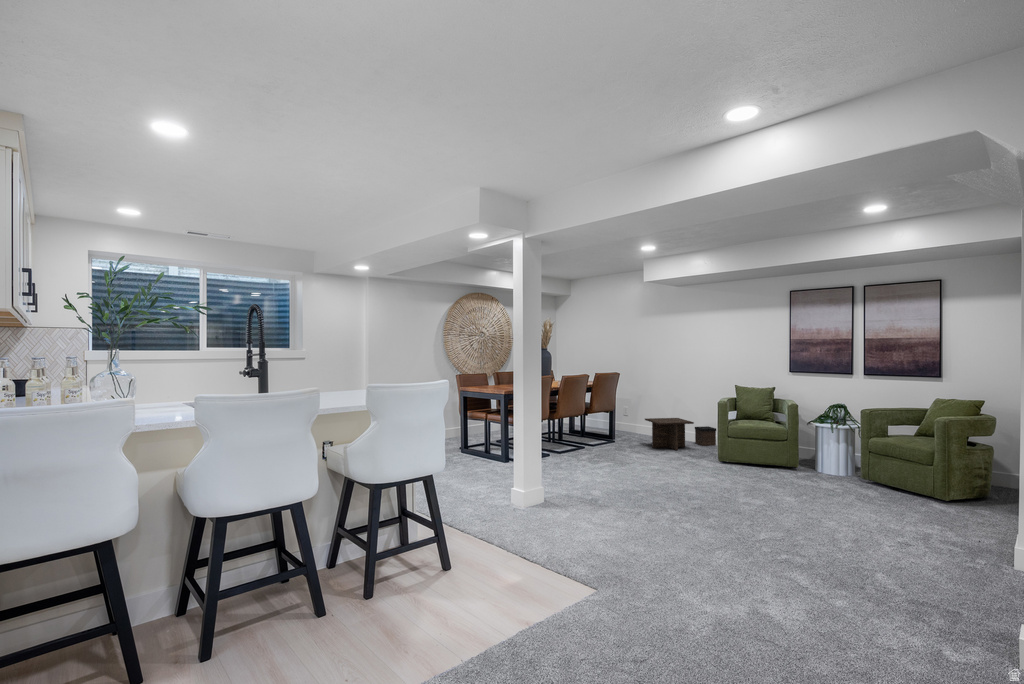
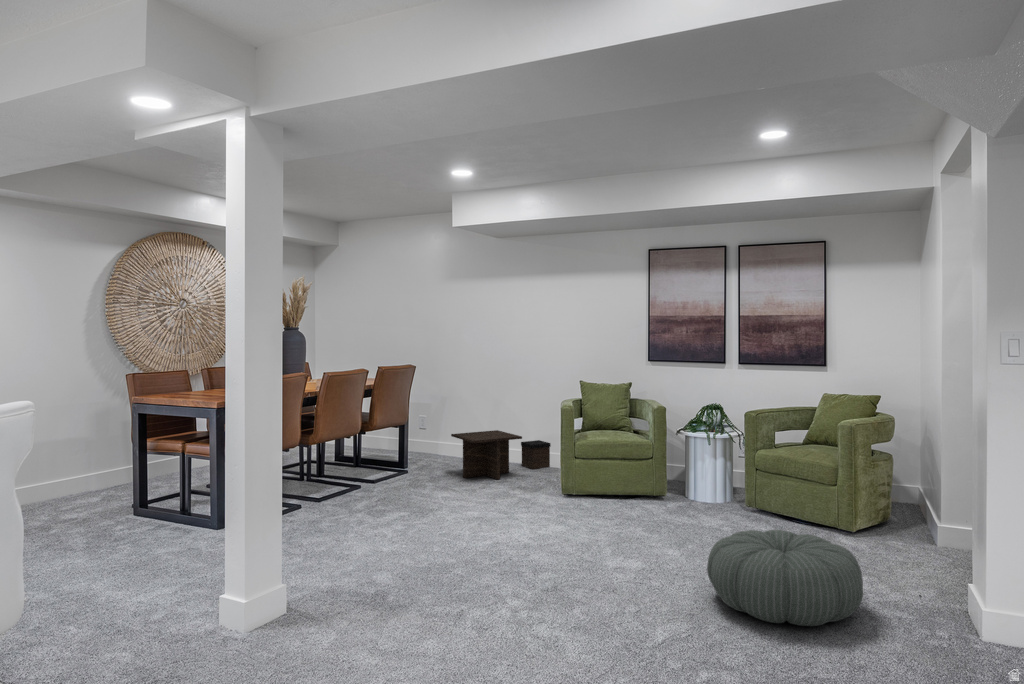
pouf: none [805,485,920,546] -> present [707,530,863,626]

